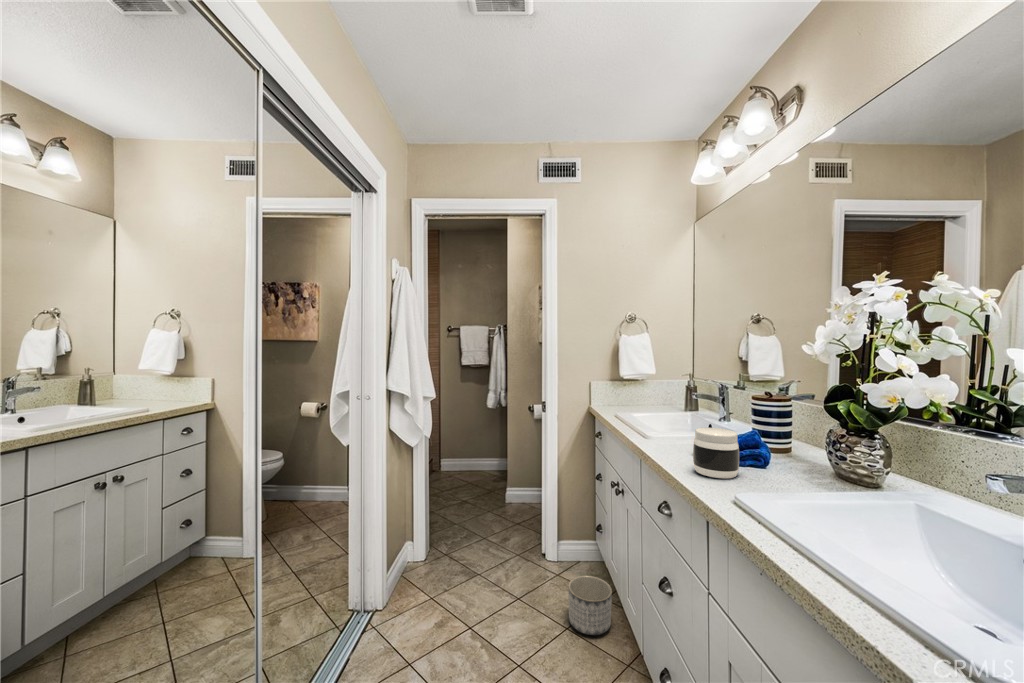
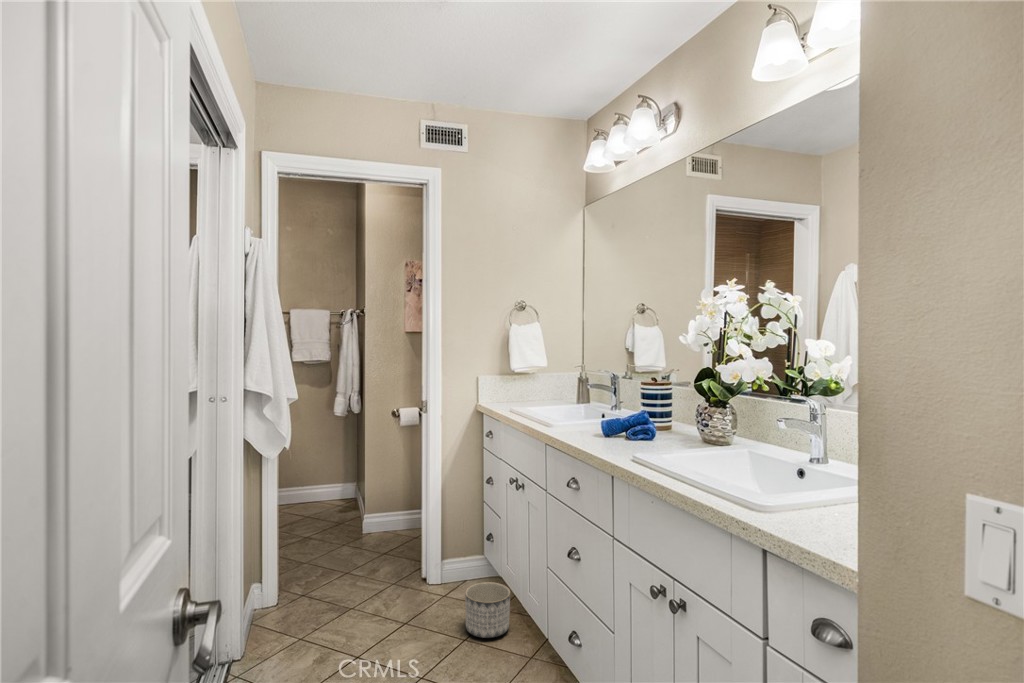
jar: present [693,428,739,478] -> none [596,409,633,450]

